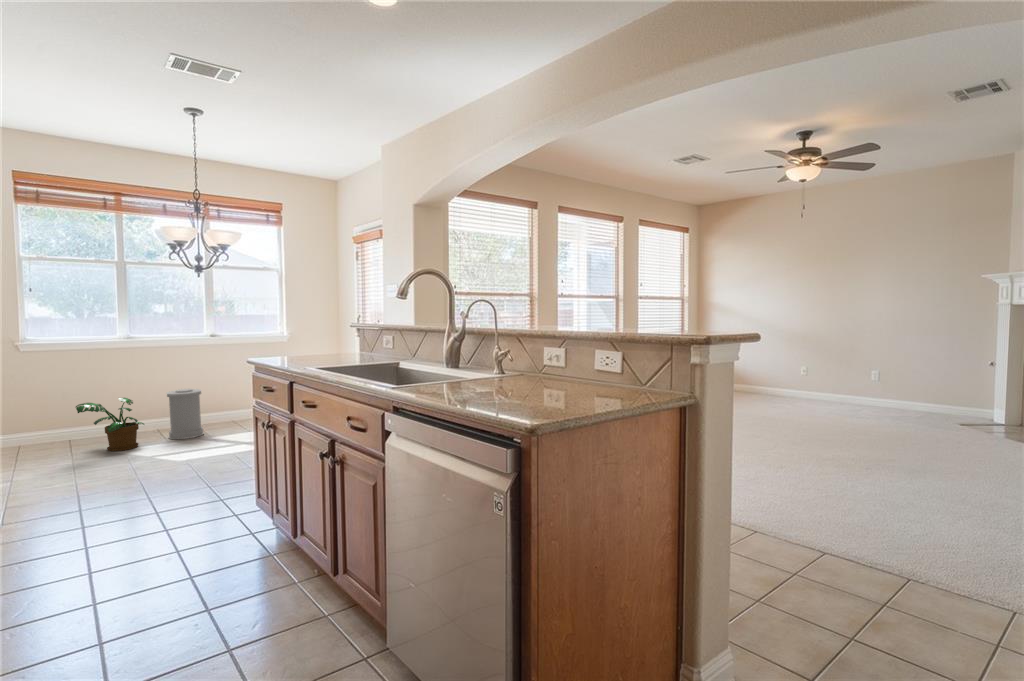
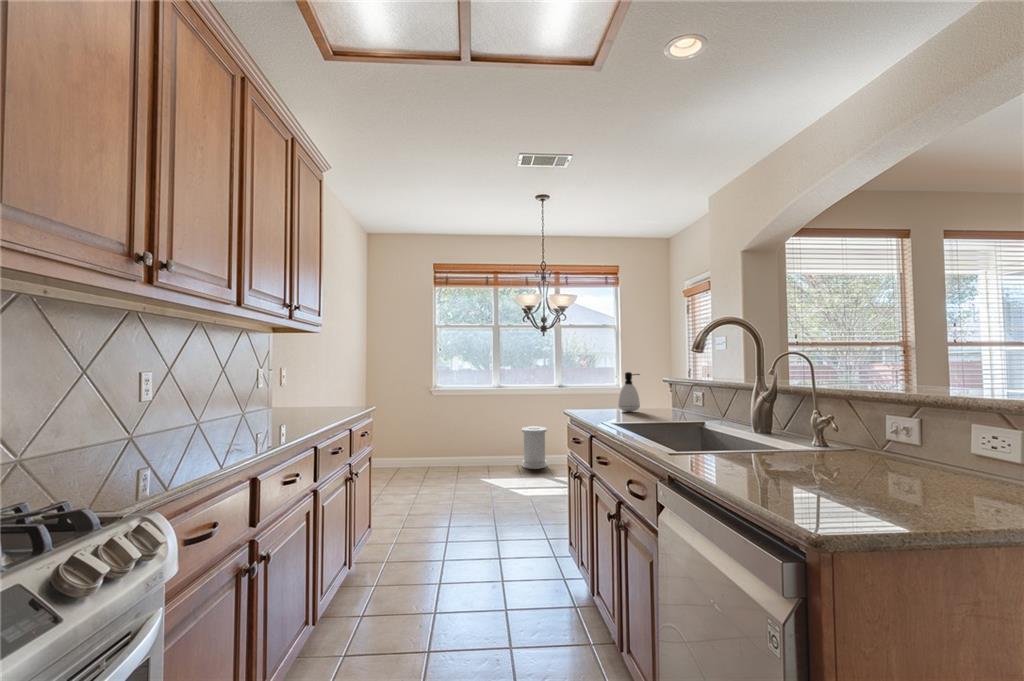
soap dispenser: none [313,320,335,359] -> present [618,372,640,412]
potted plant: present [76,398,144,451] -> none [463,429,506,472]

